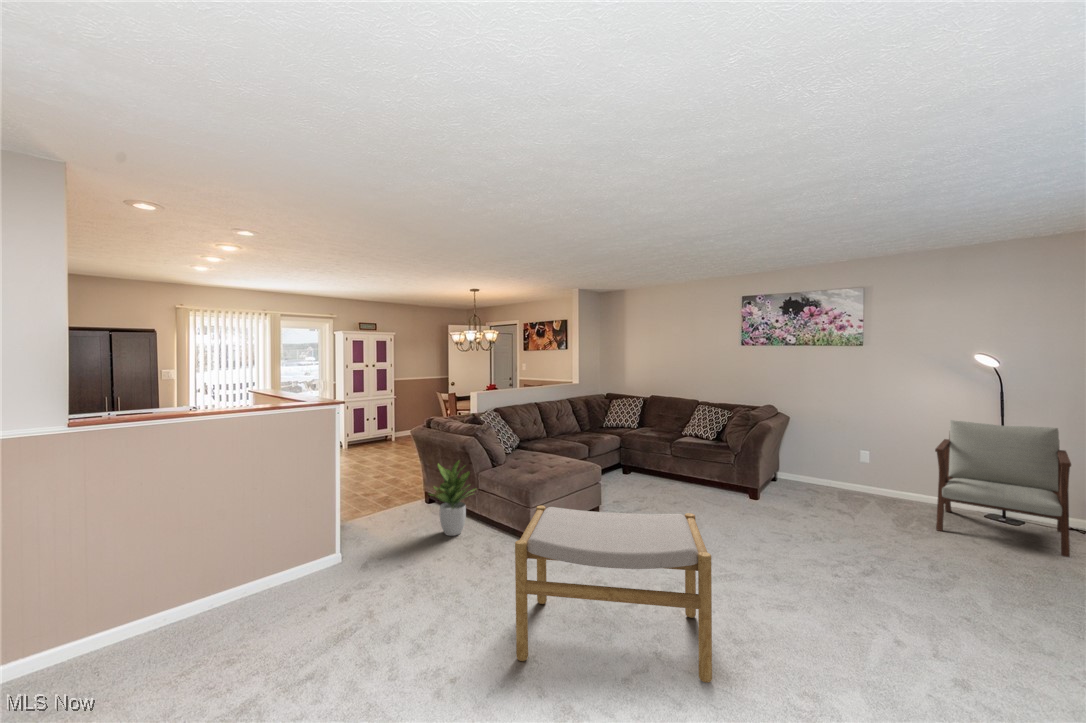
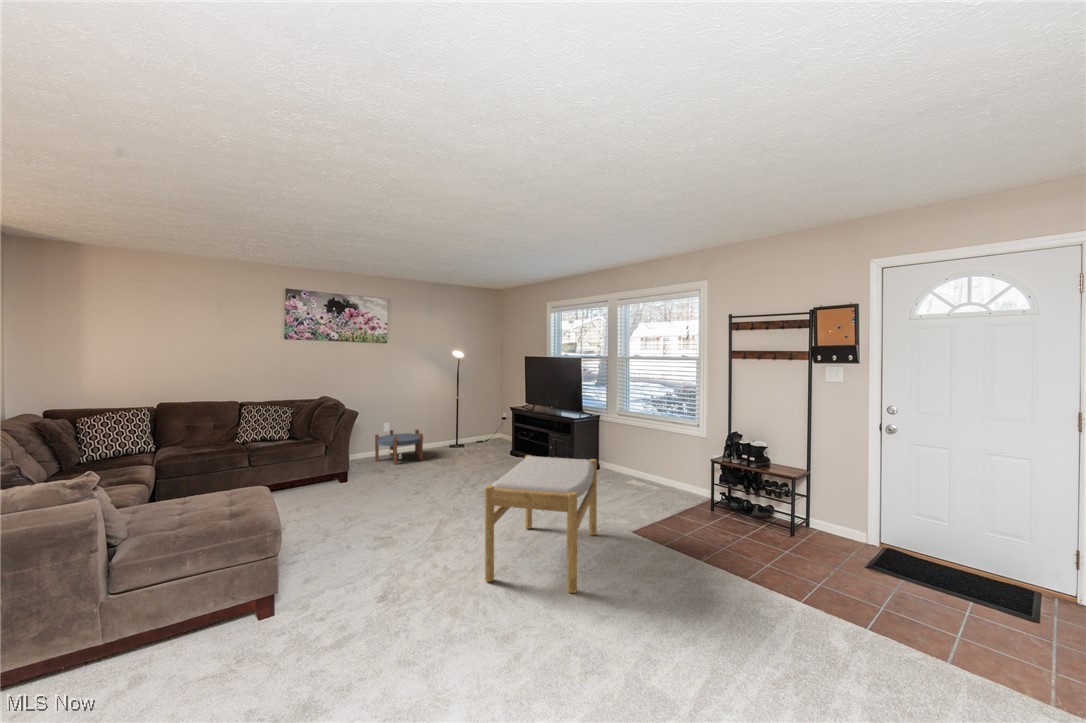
lounge chair: present [935,420,1071,557] -> none [433,389,502,457]
potted plant: present [430,461,476,536] -> none [163,518,267,665]
side table: none [824,461,899,513] -> present [375,430,423,465]

